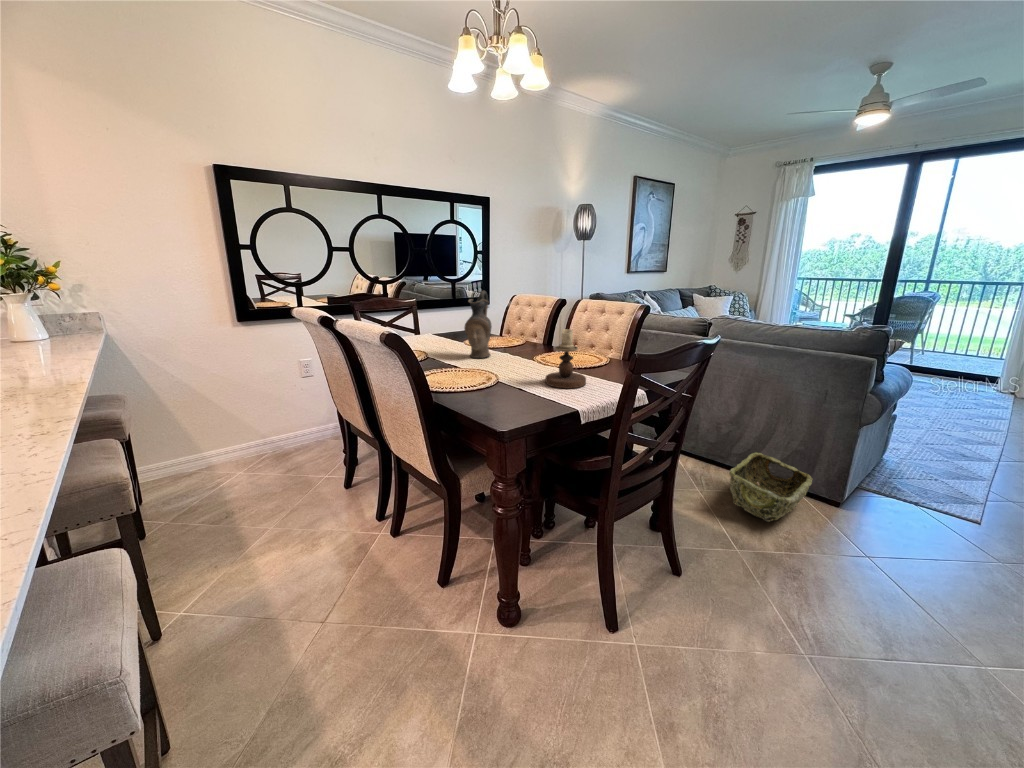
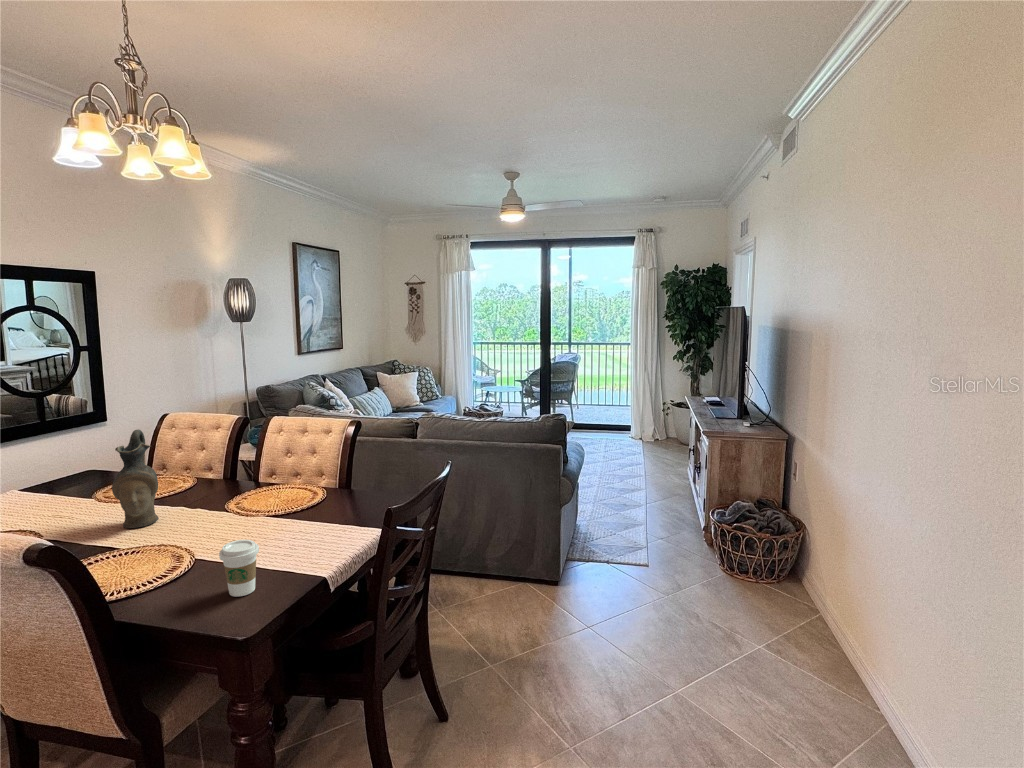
candlestick: present [545,329,586,388] -> none [264,475,318,550]
coffee cup: none [501,365,529,406] -> present [219,540,259,597]
woven basket: present [729,452,813,522] -> none [468,549,536,620]

